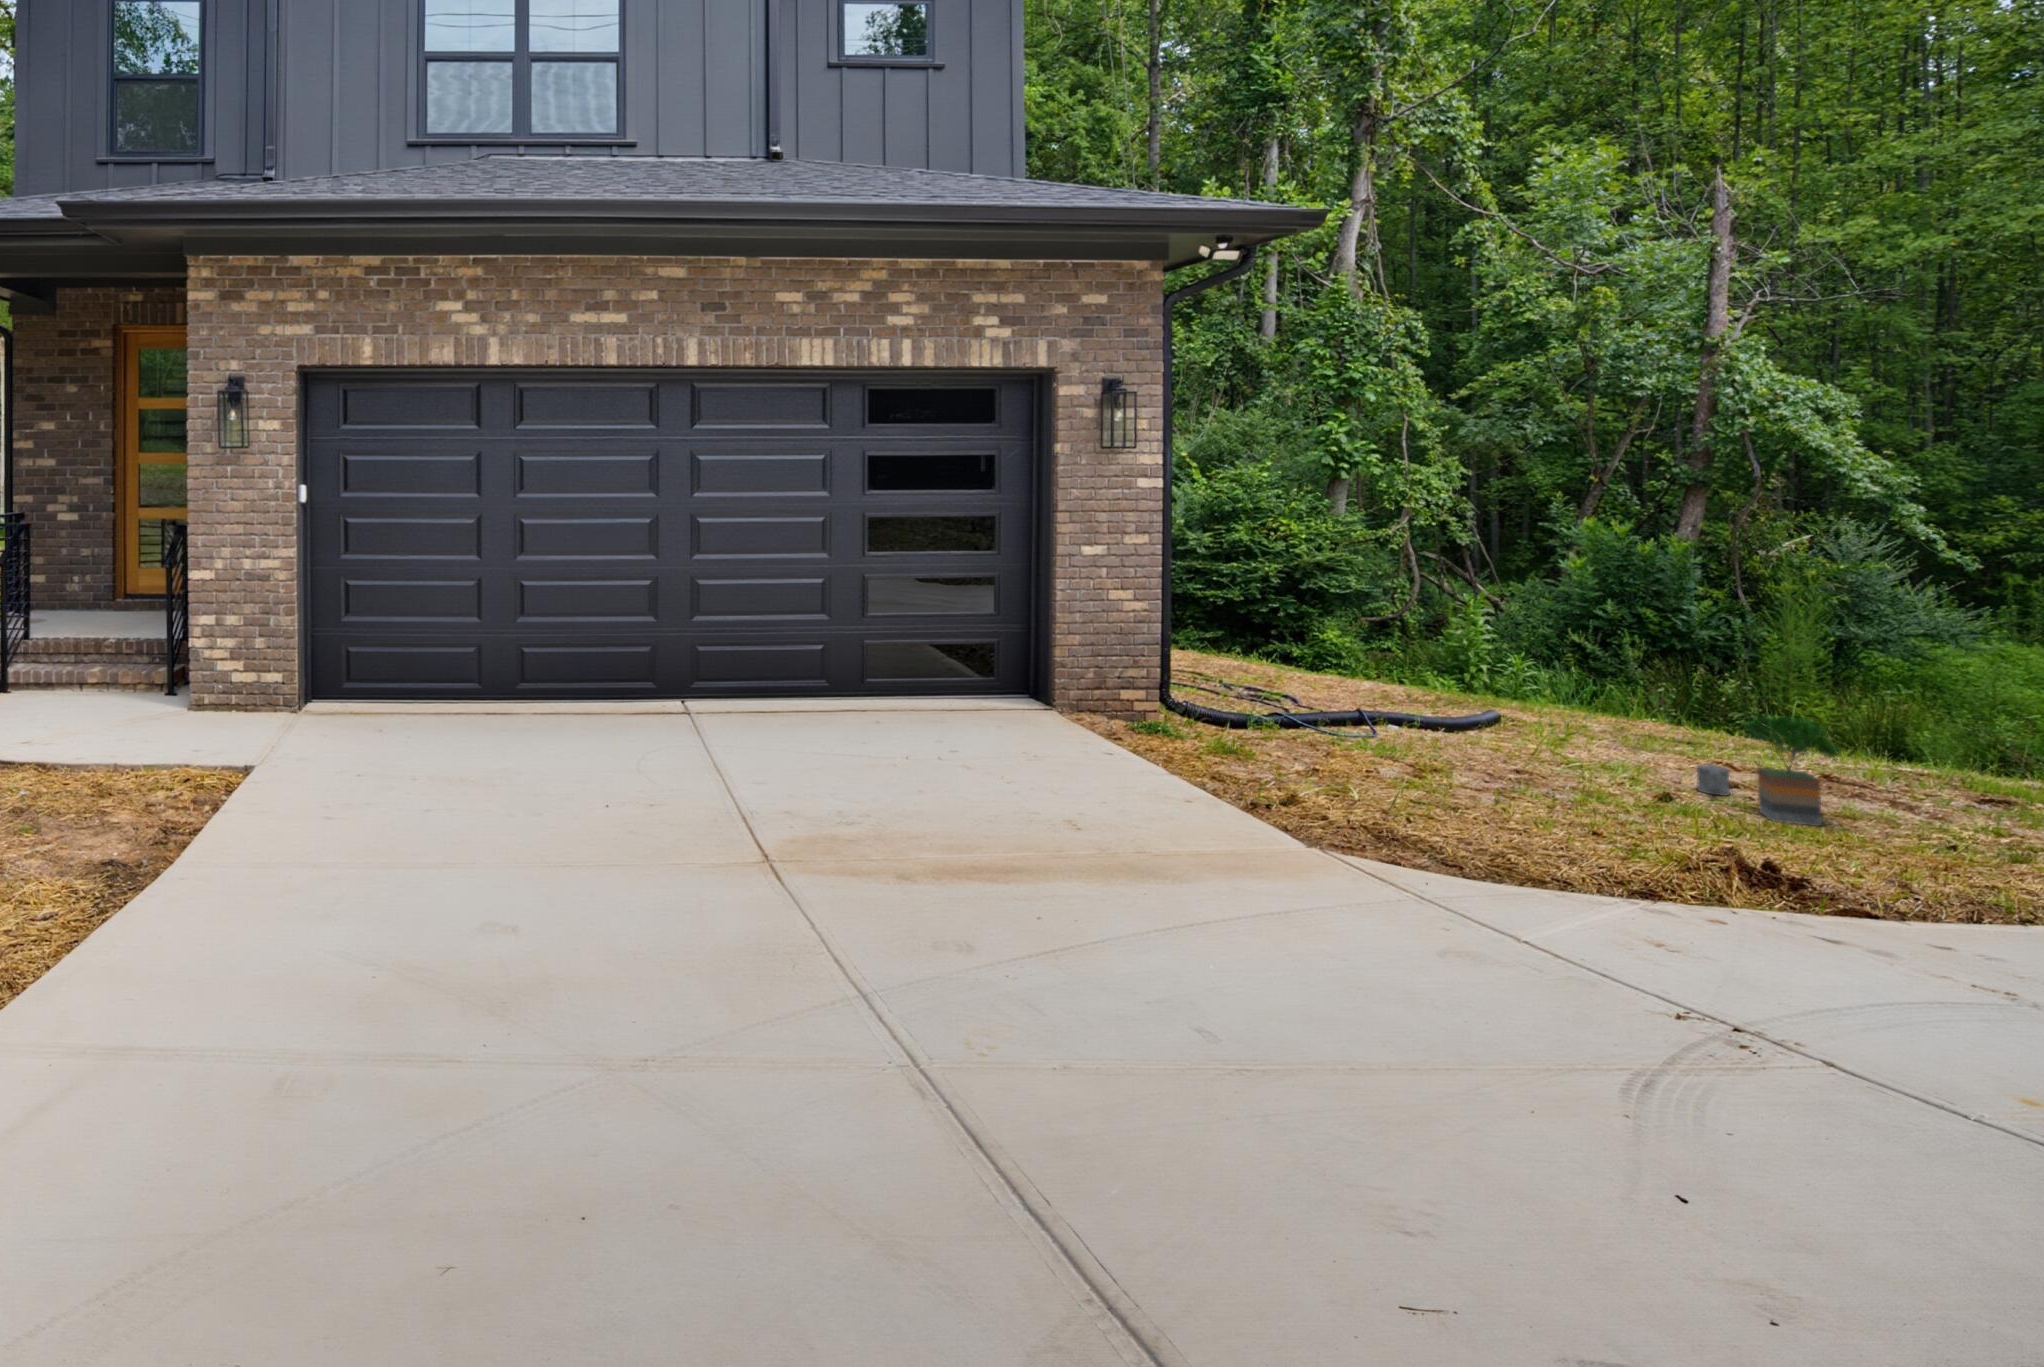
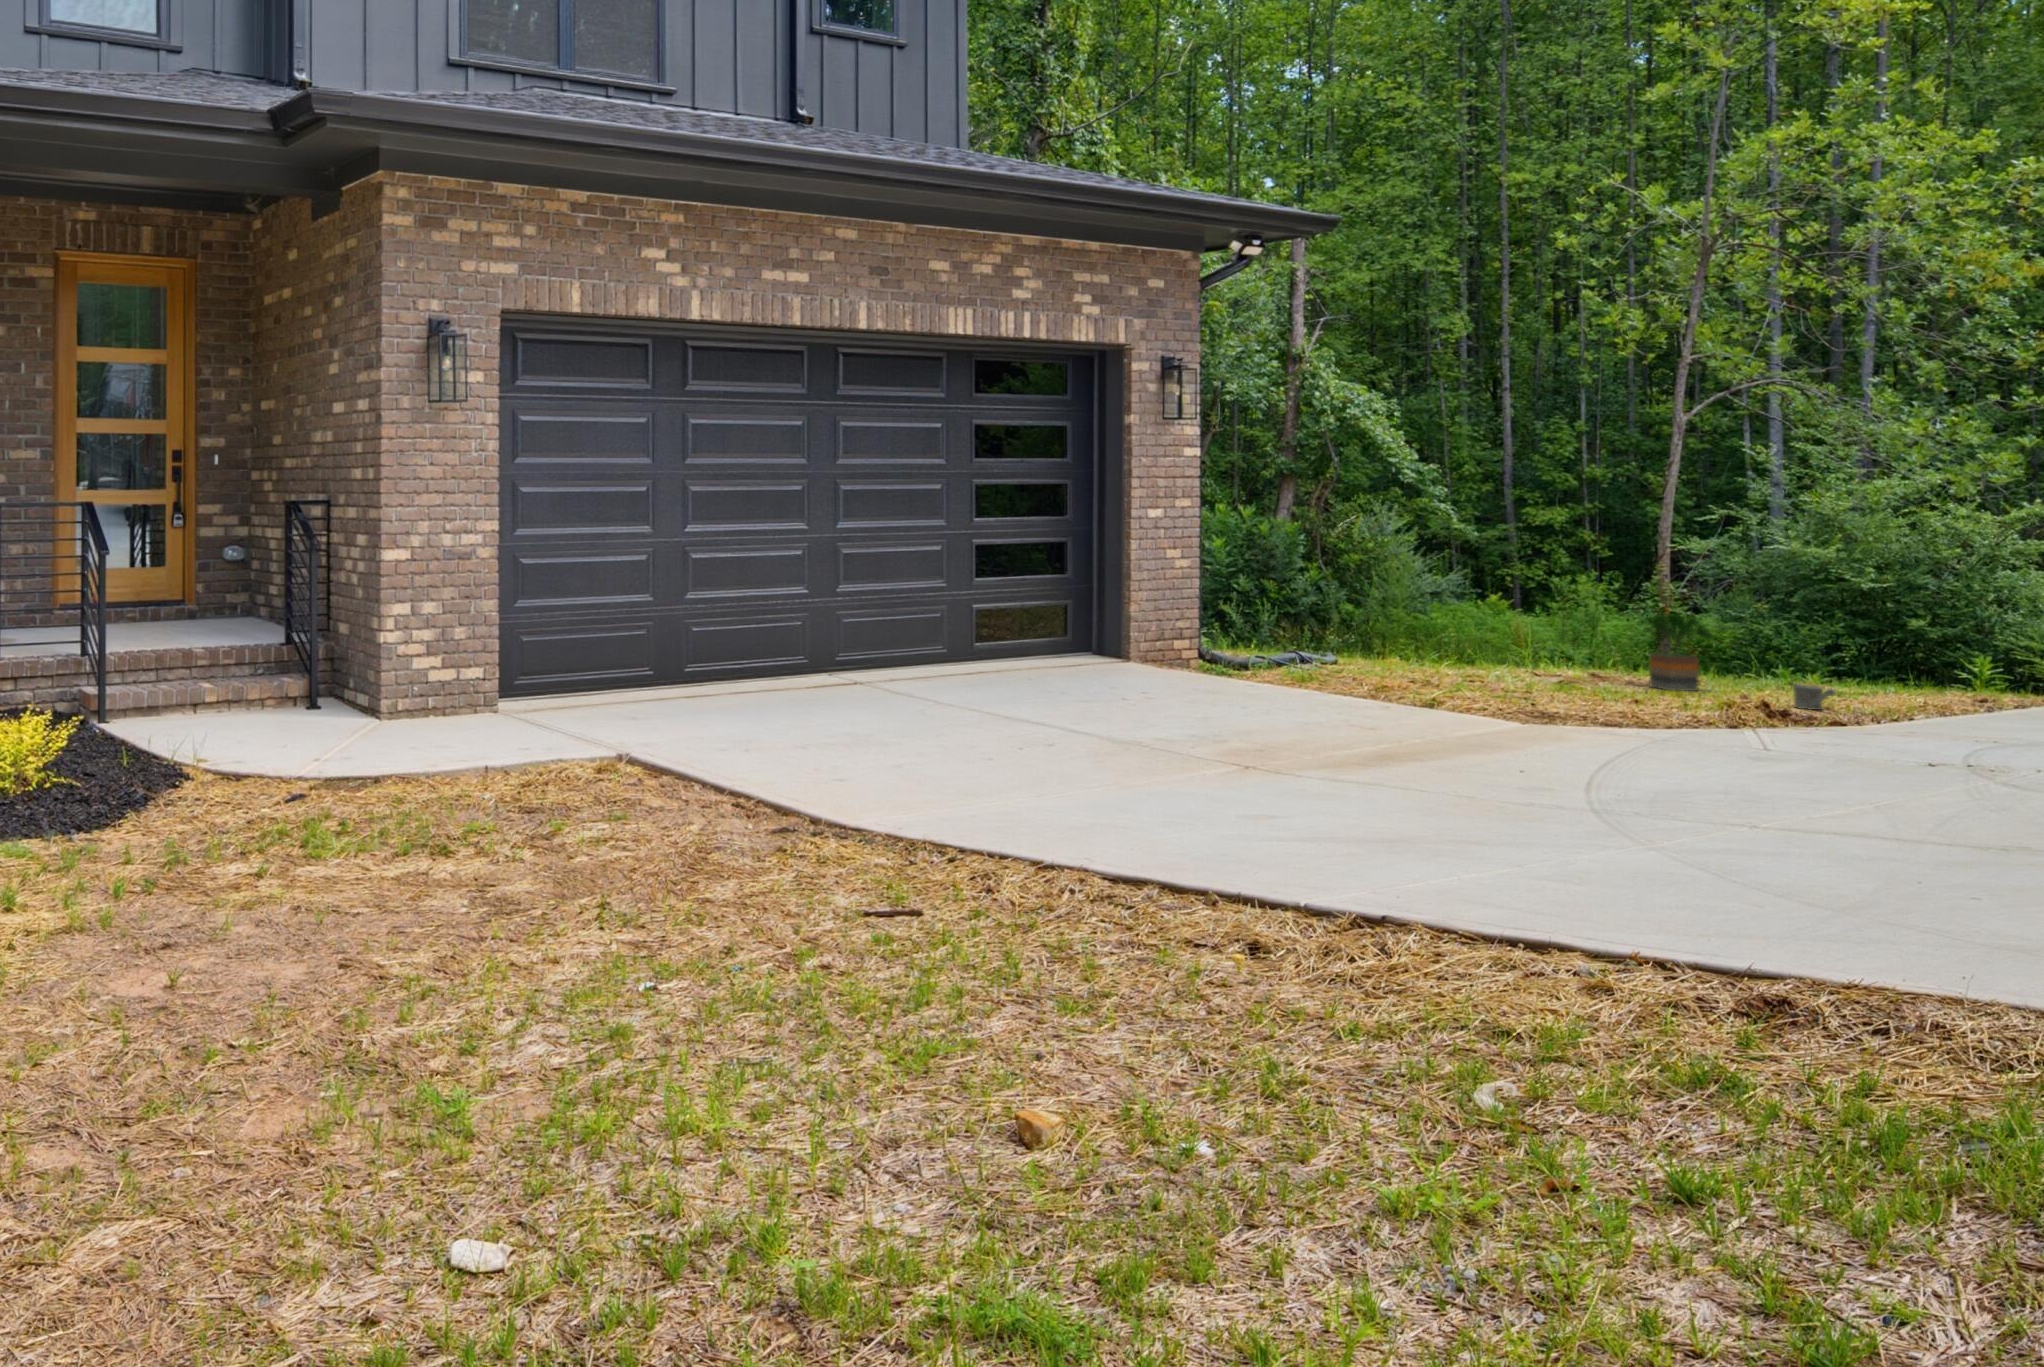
watering can: present [1697,763,1730,796] -> present [1793,684,1835,710]

